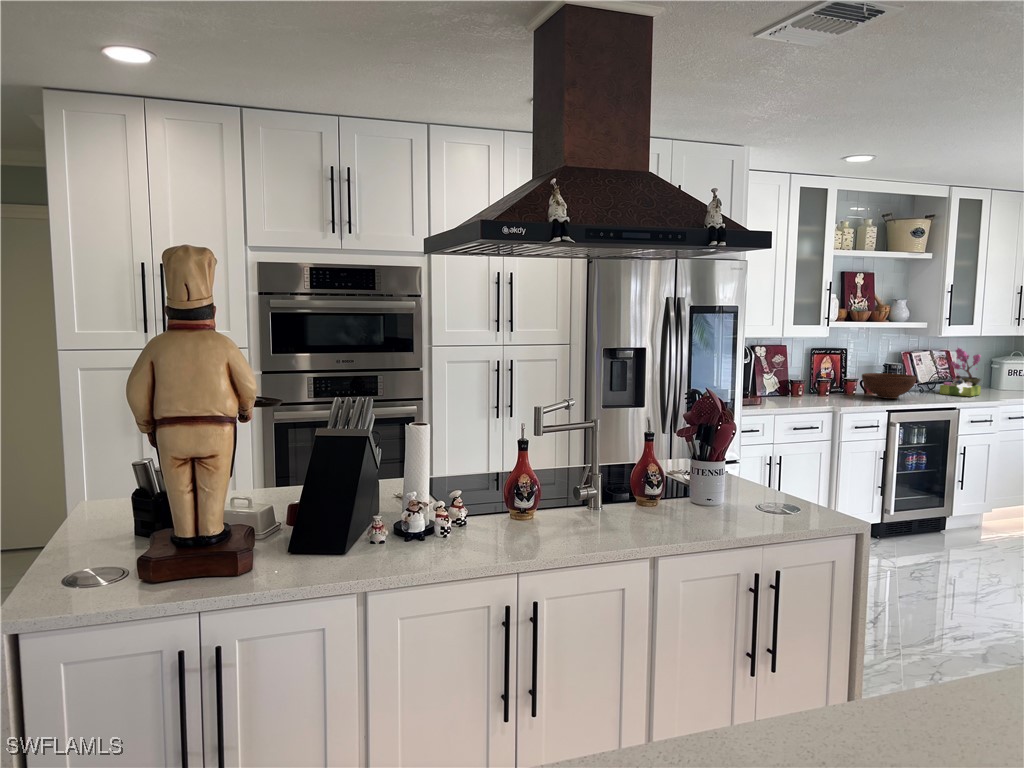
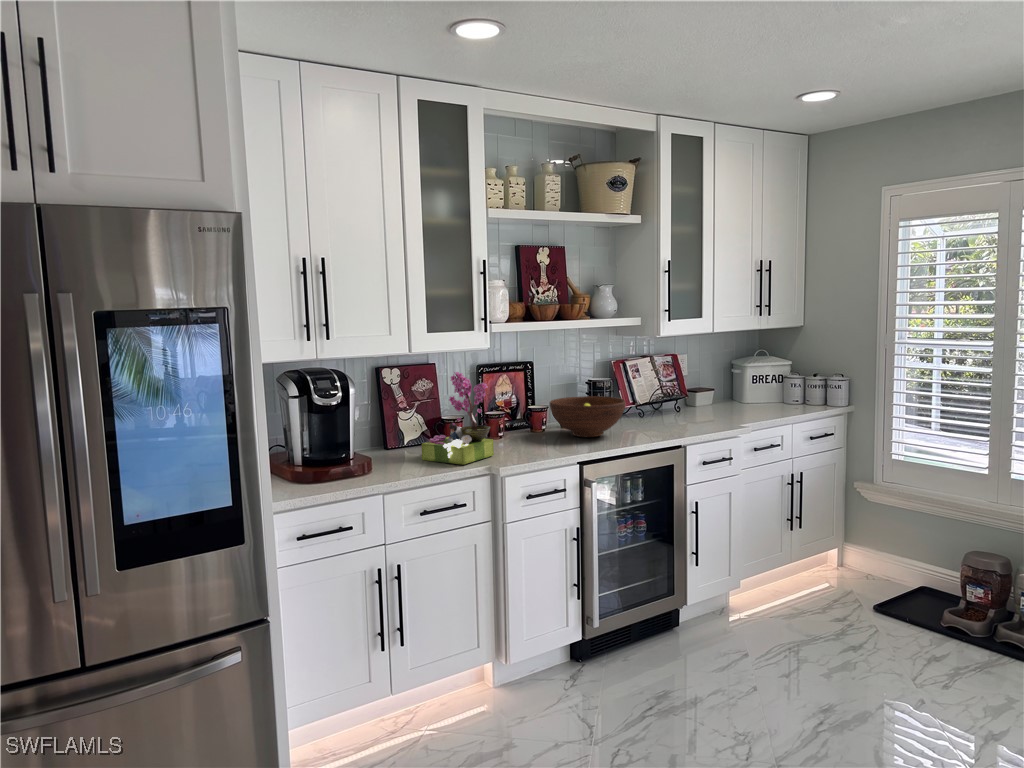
flower arrangement: present [940,348,981,396] -> present [422,372,494,465]

